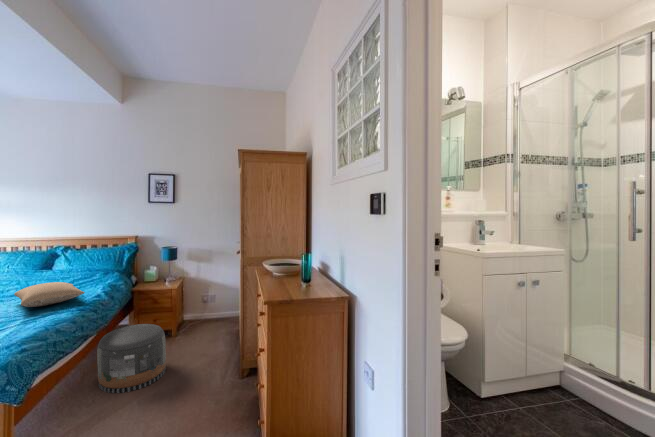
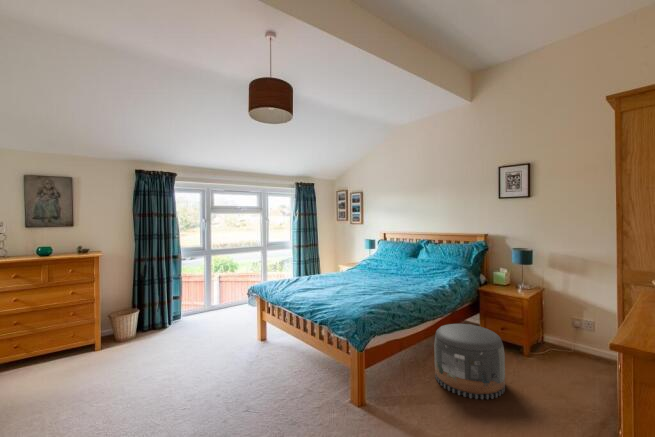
pillow: present [14,282,85,307] -> none [386,267,430,285]

